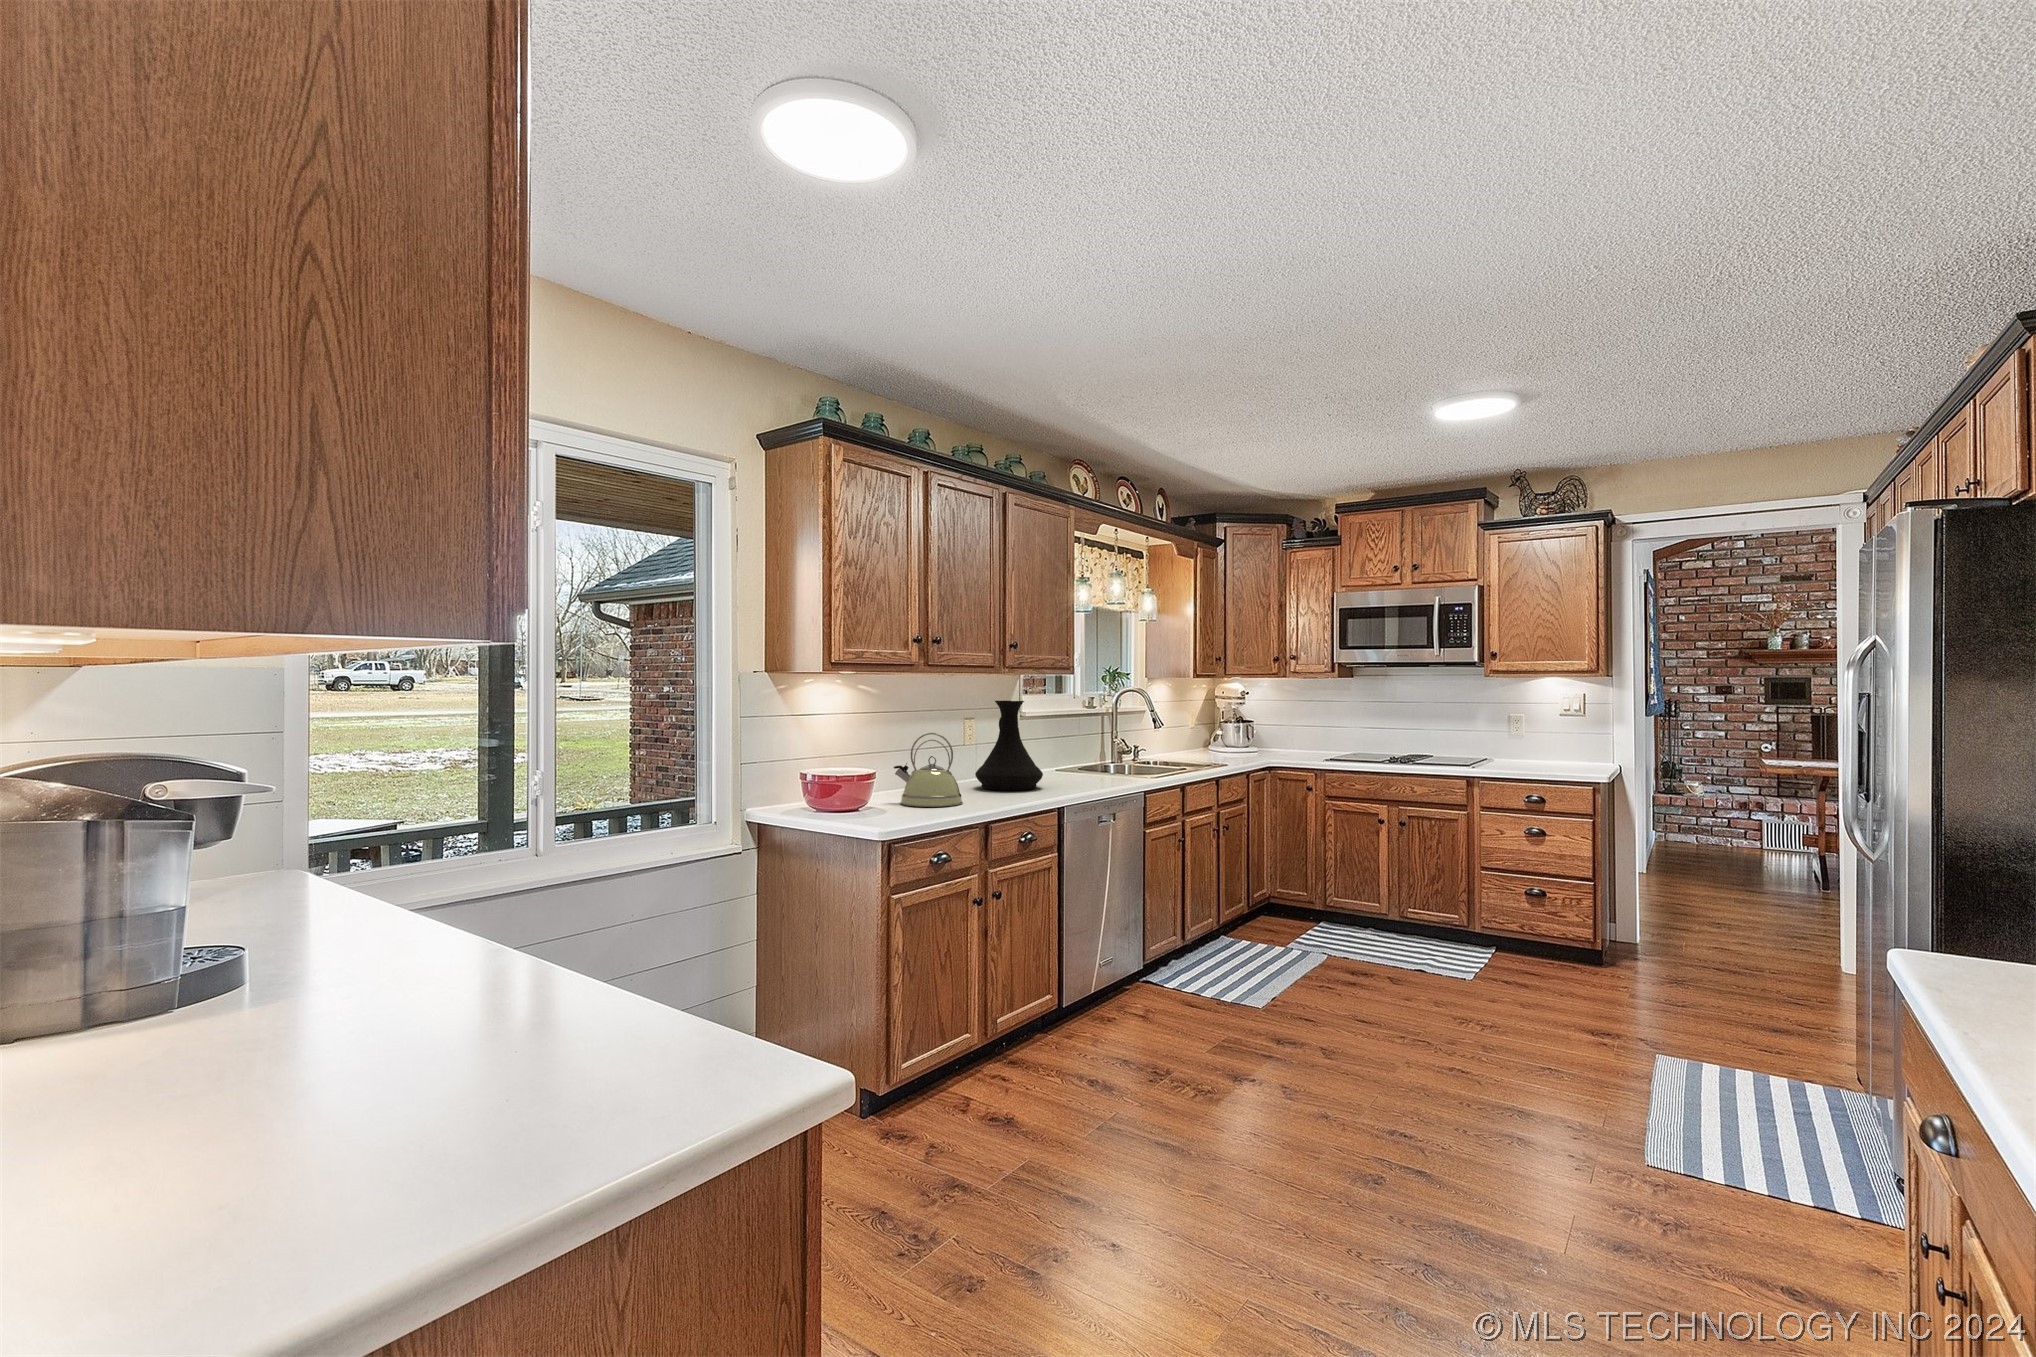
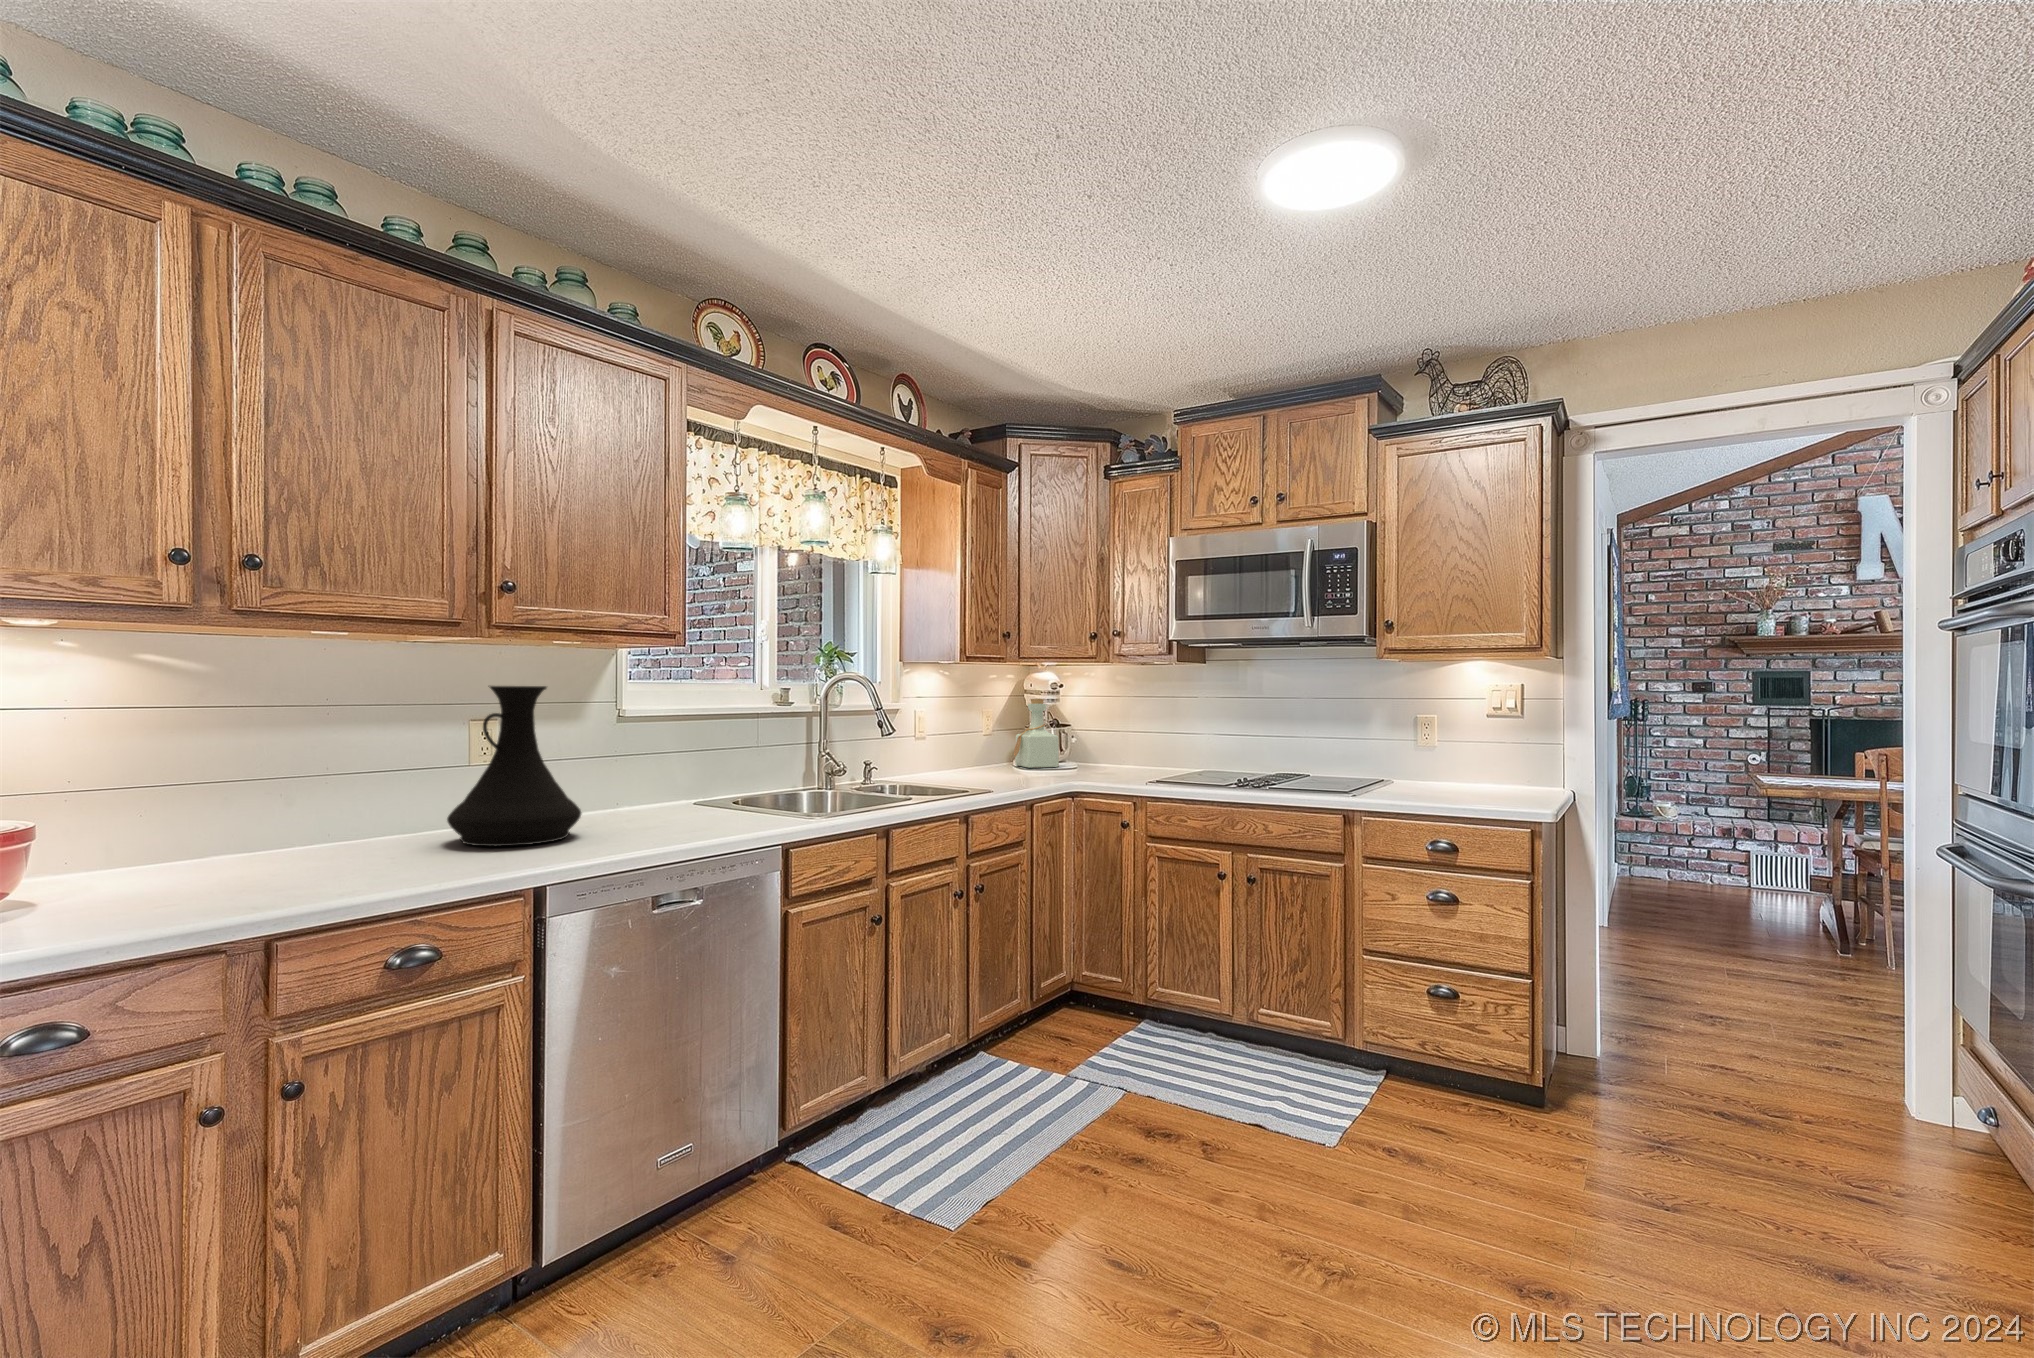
bottle: none [1215,704,1248,753] -> present [1014,699,1059,768]
kettle: present [894,733,963,807] -> none [162,744,319,895]

